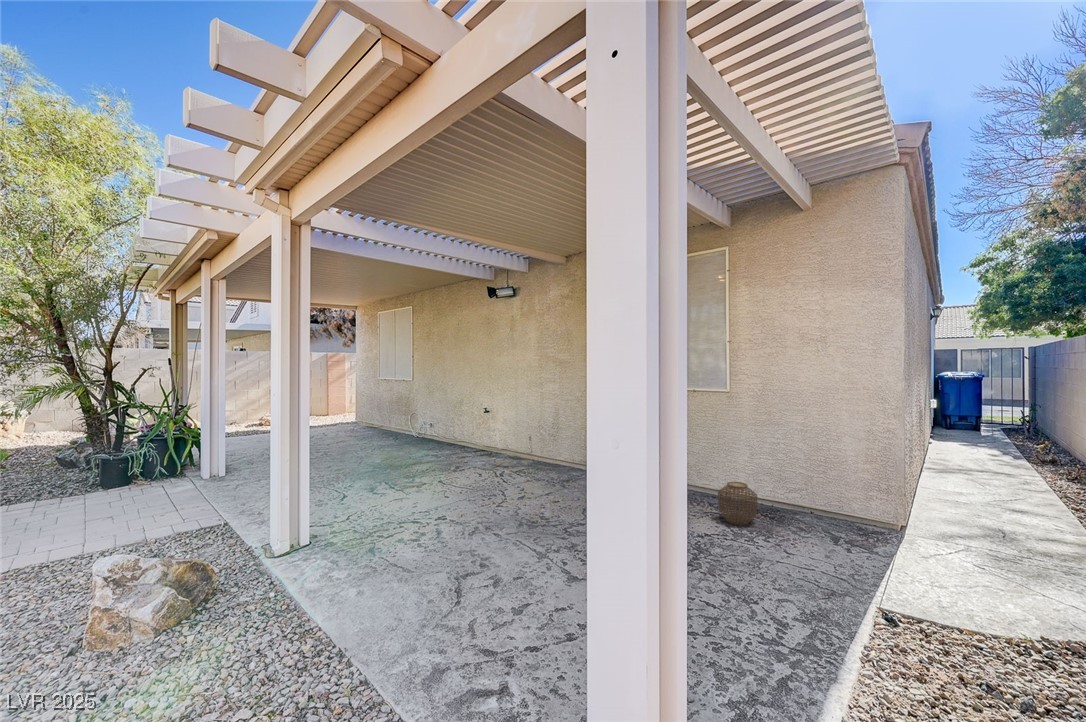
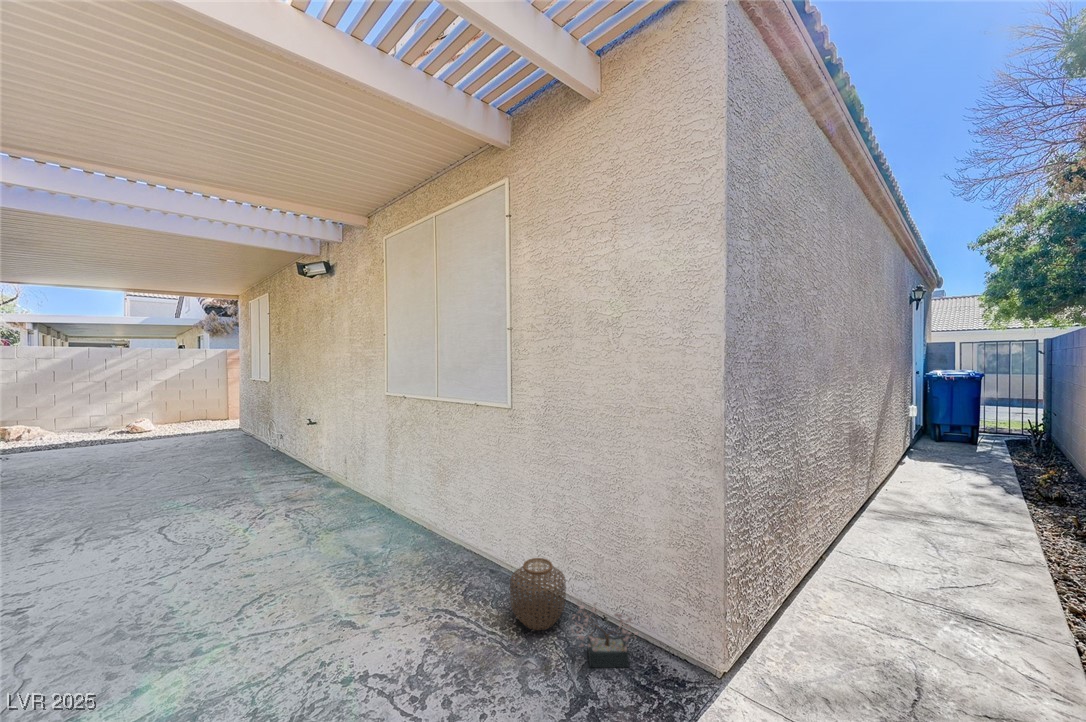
decorative plant: none [774,499,817,537] -> present [571,602,638,667]

